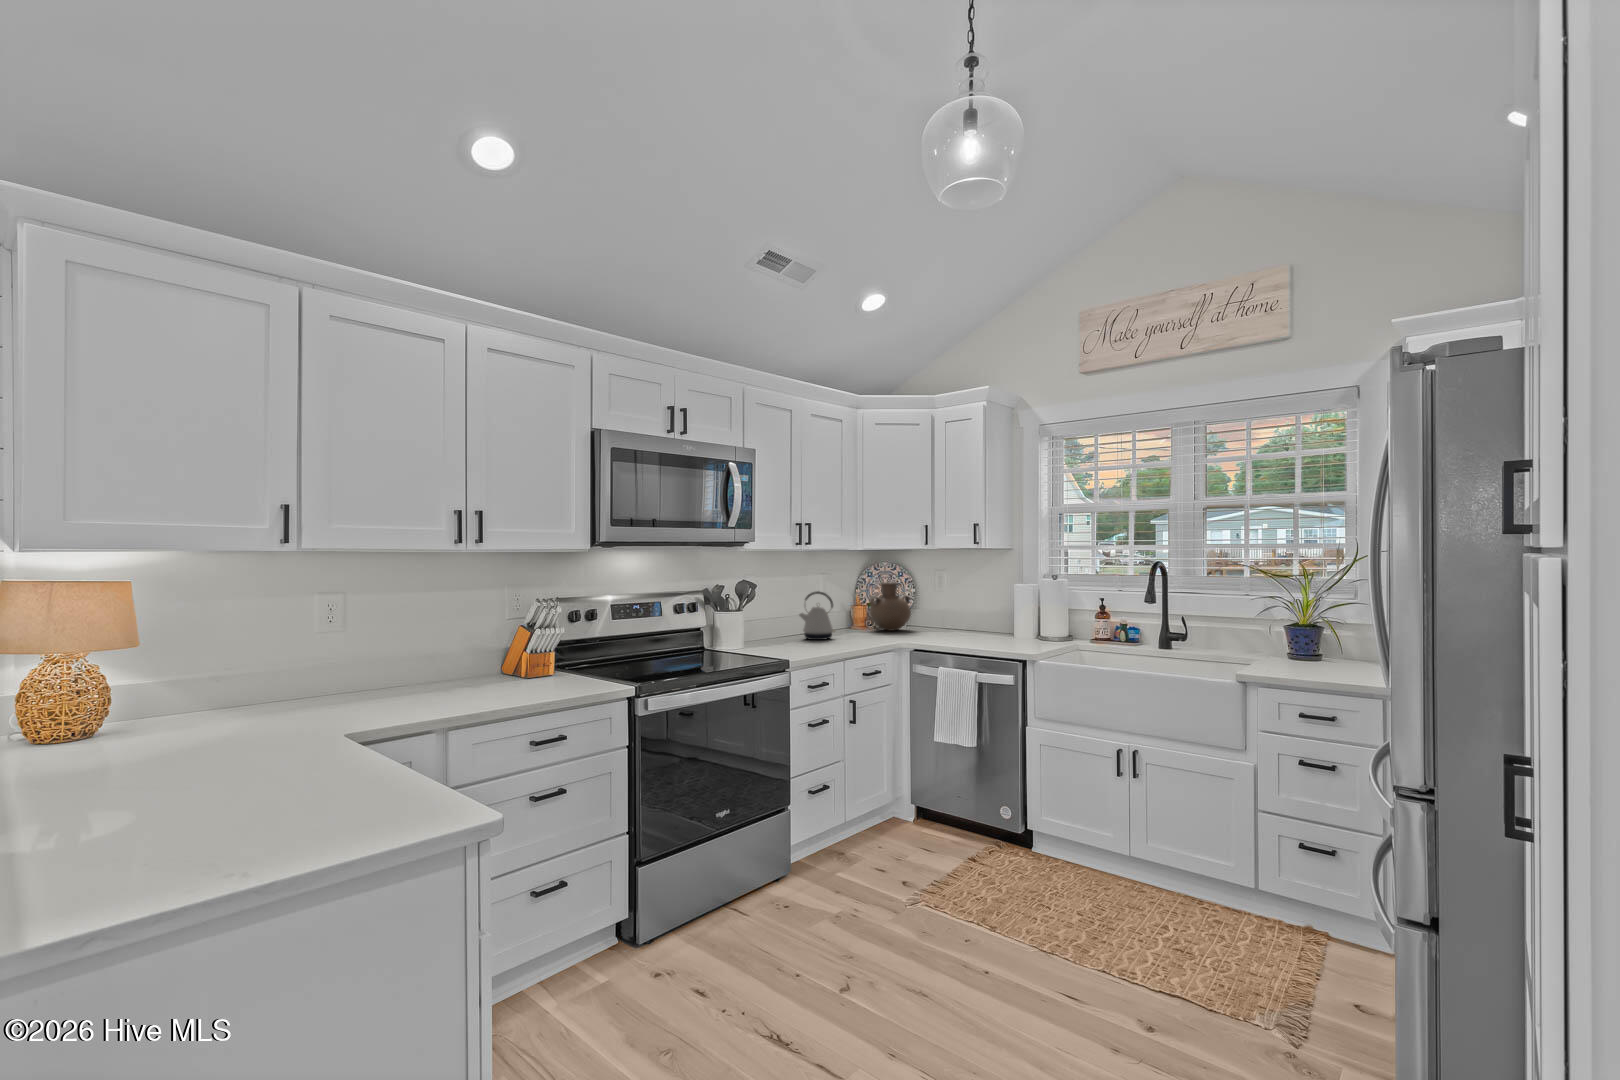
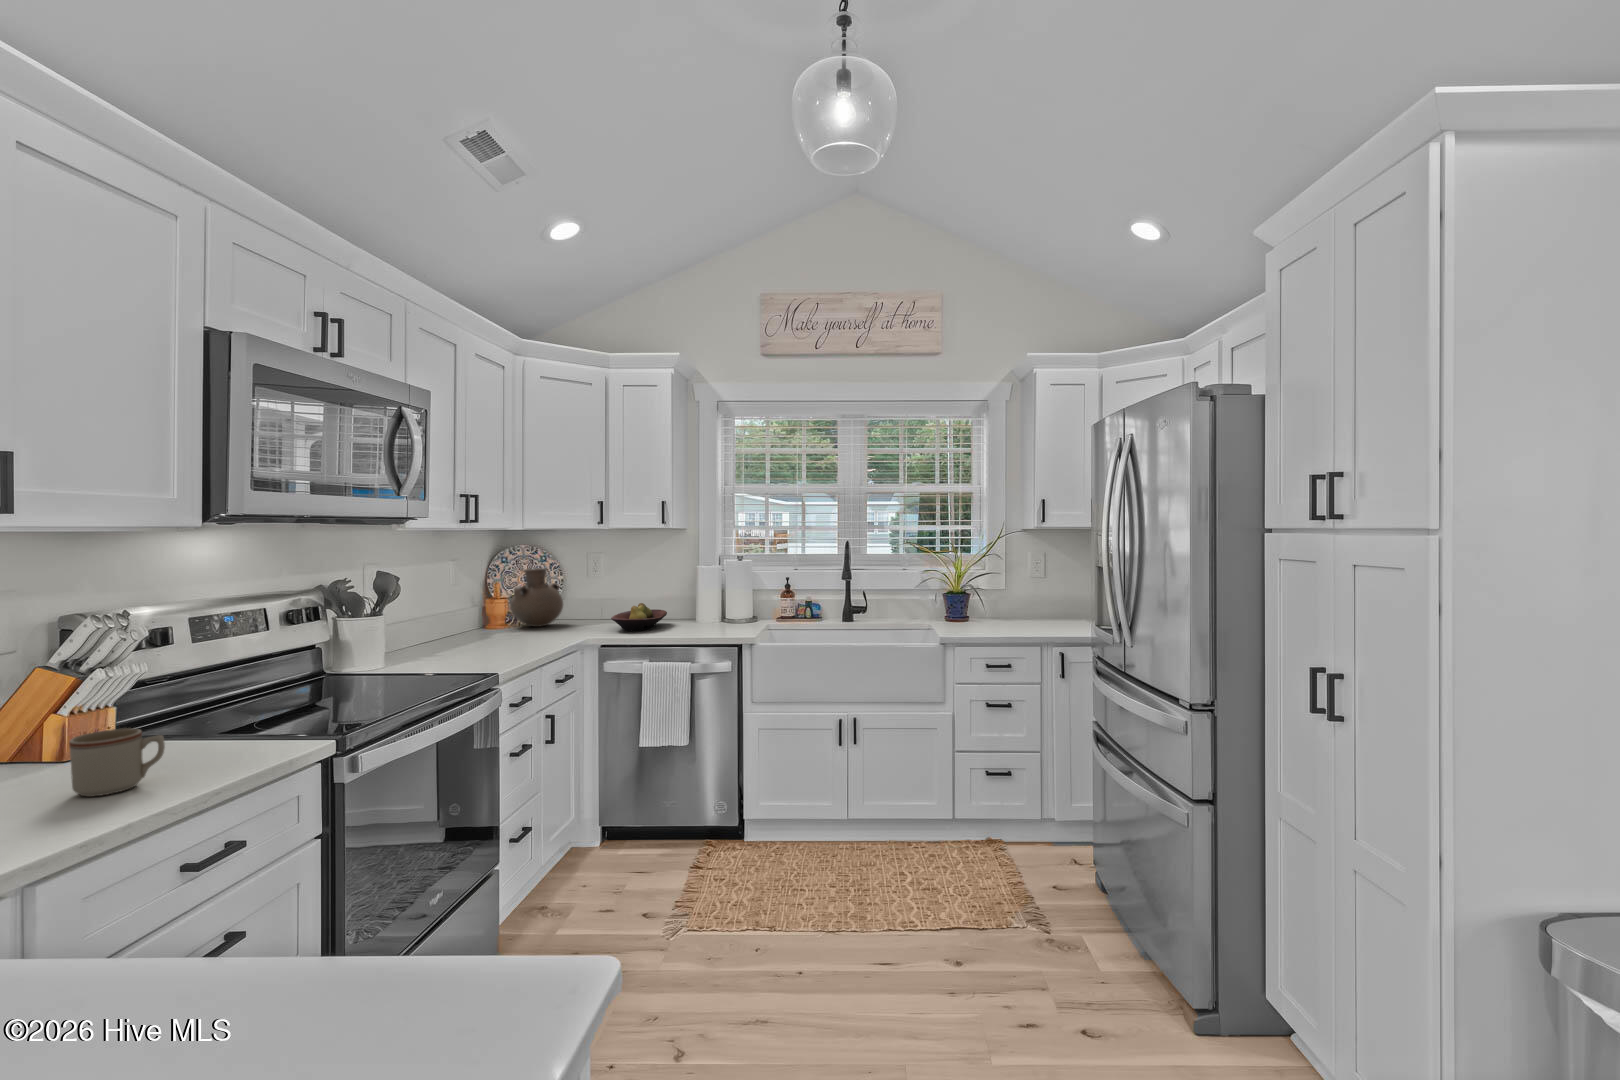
kettle: present [799,591,835,640] -> none [442,583,494,646]
fruit bowl: none [931,617,988,641] -> present [611,603,667,631]
mug: none [477,662,520,698] -> present [69,728,165,796]

